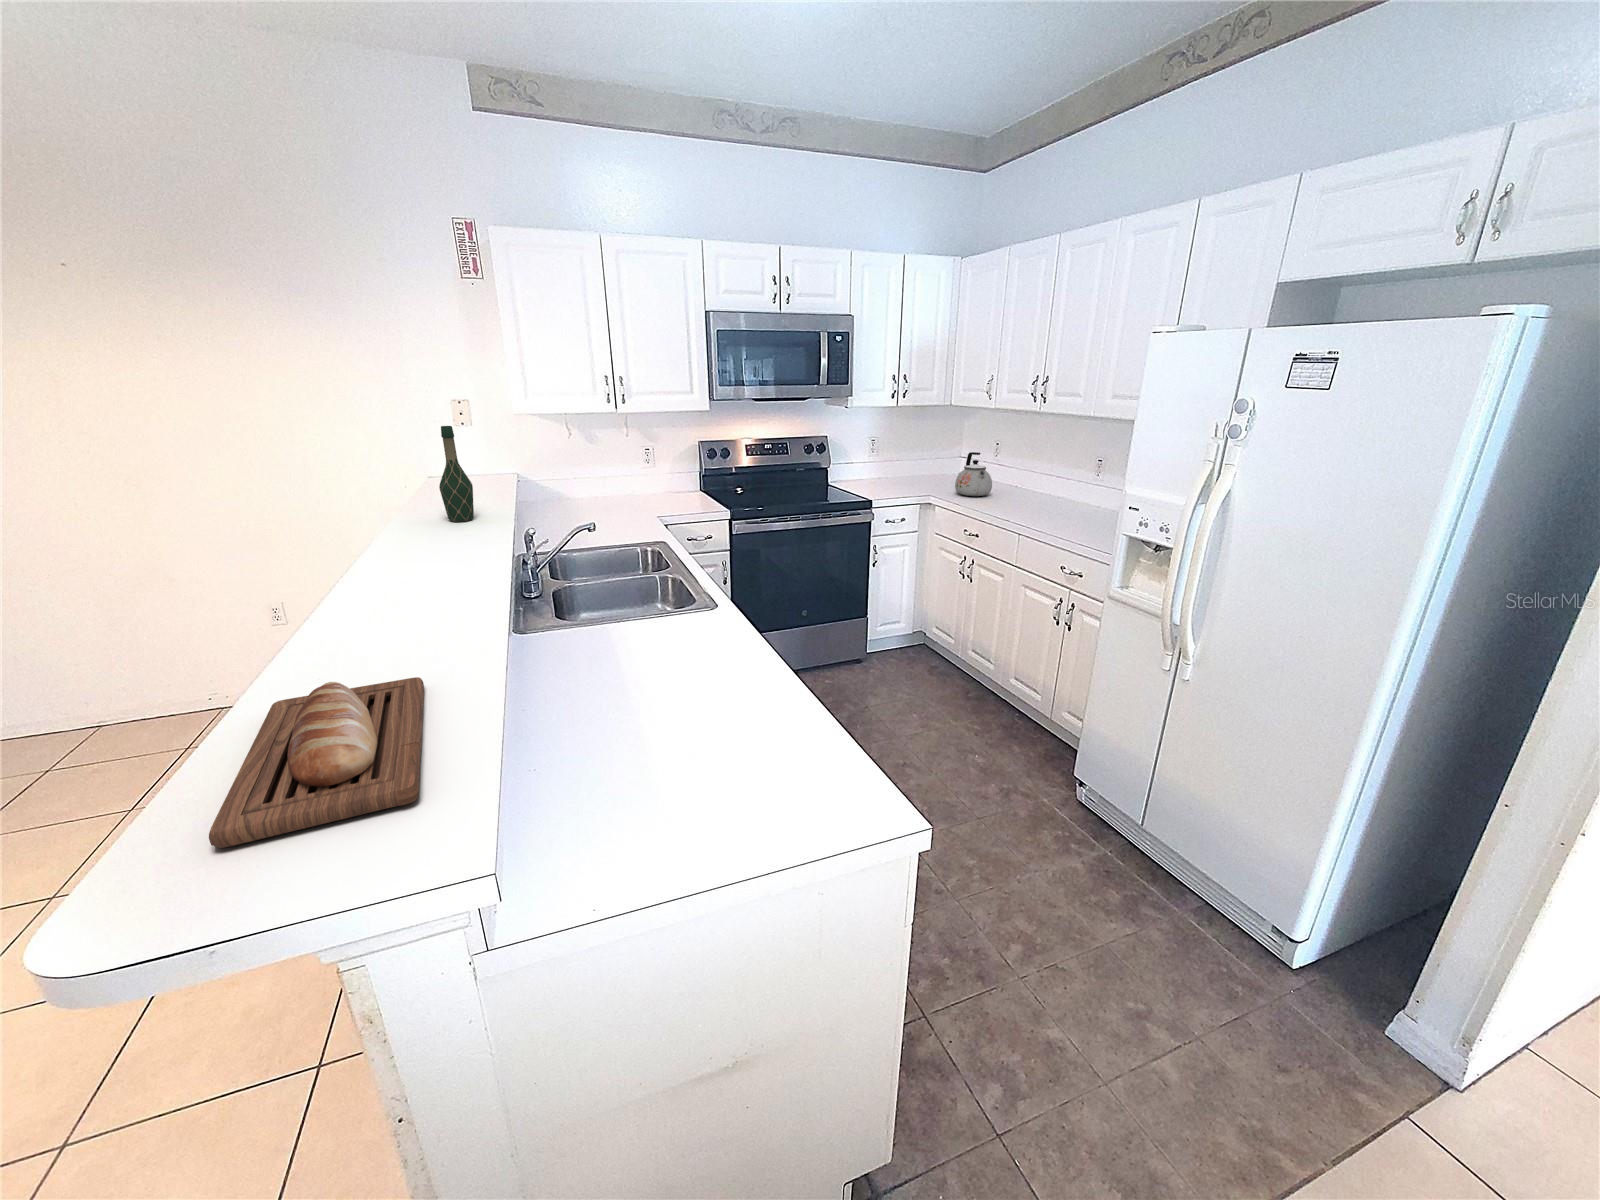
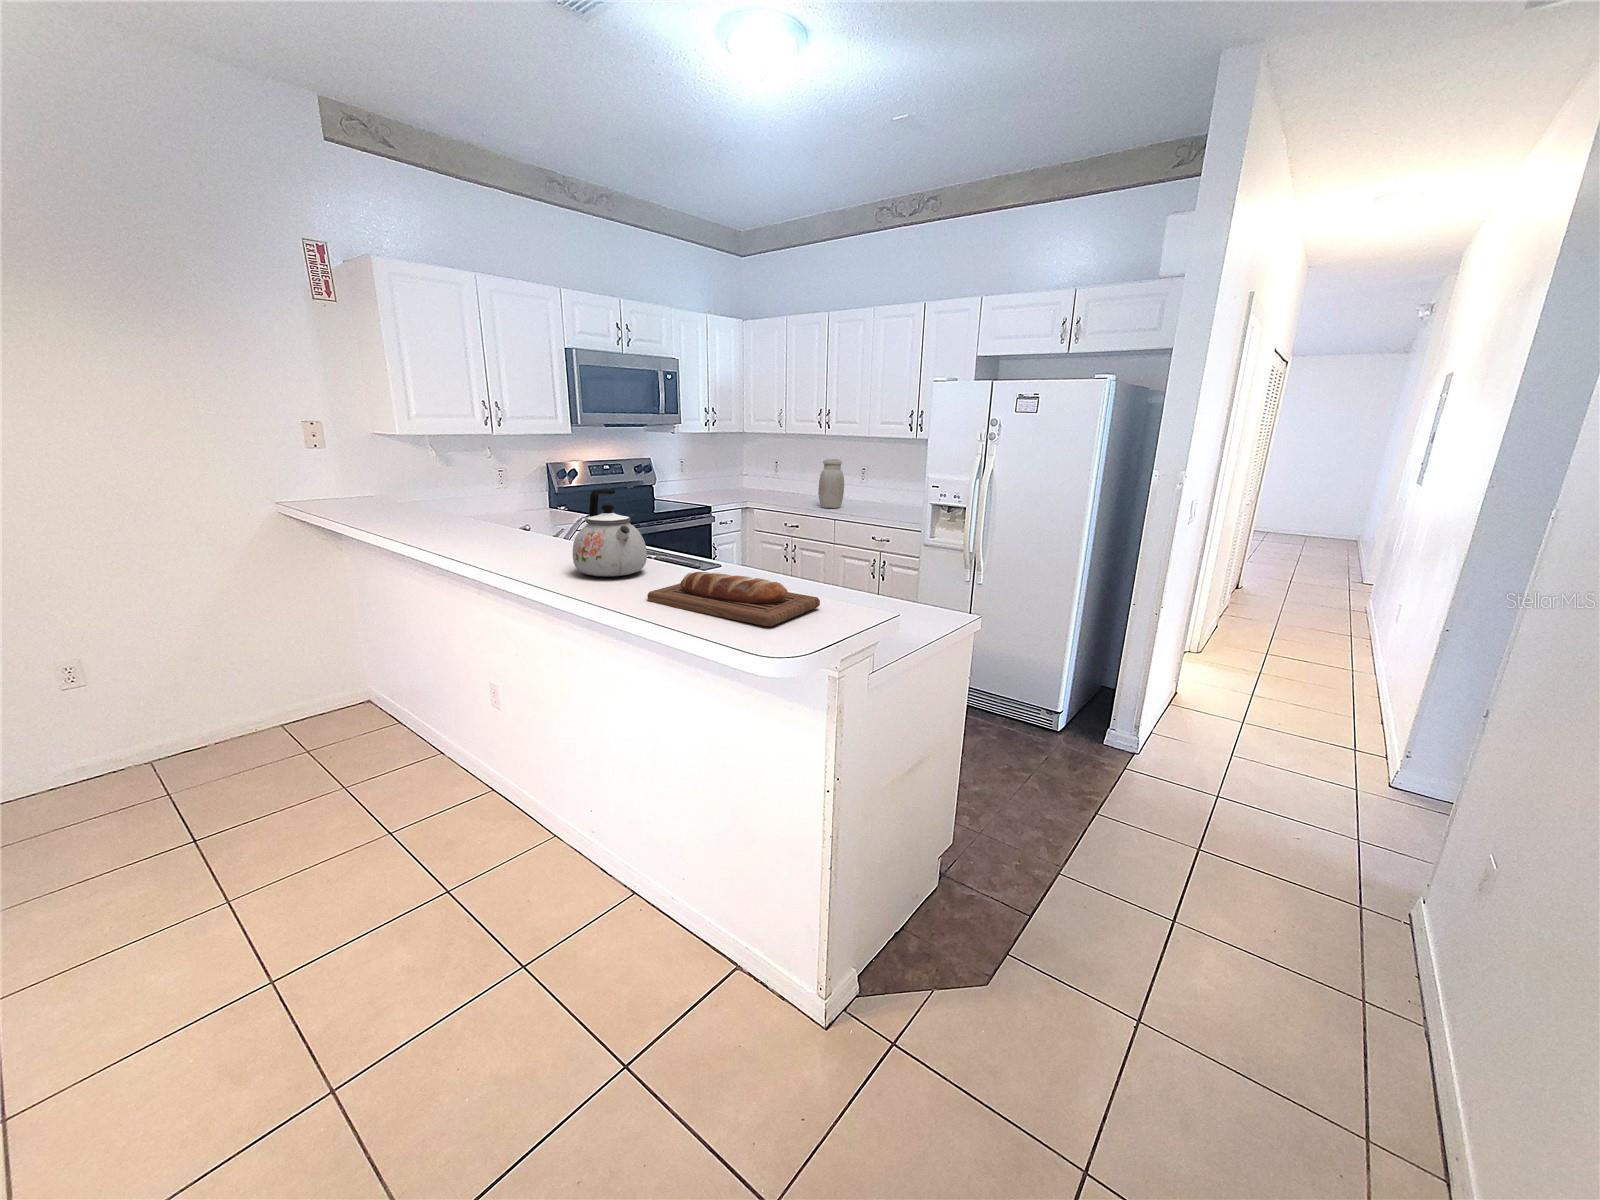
wine bottle: present [439,426,474,522] -> none [430,437,460,525]
jar: none [1017,447,1057,515] -> present [818,459,844,508]
kettle: present [955,452,992,496] -> present [573,489,647,577]

